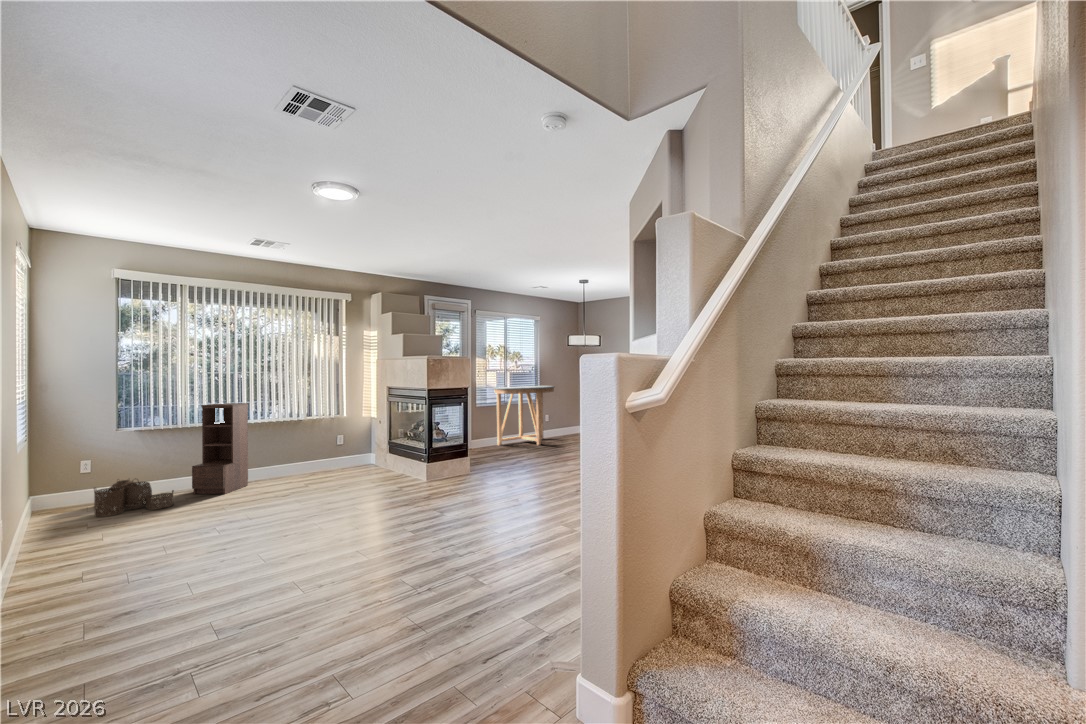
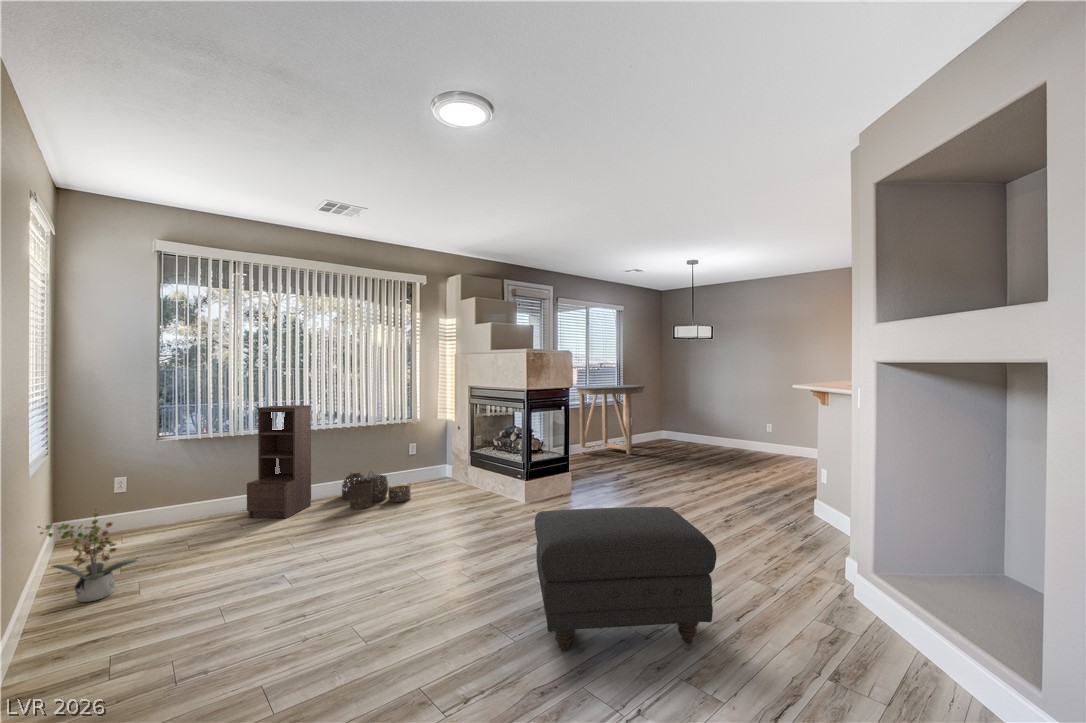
ottoman: none [380,469,500,559] -> present [535,507,716,650]
potted plant: none [24,478,102,545] -> present [38,509,138,602]
woven basket: present [94,480,174,517] -> present [342,473,411,509]

